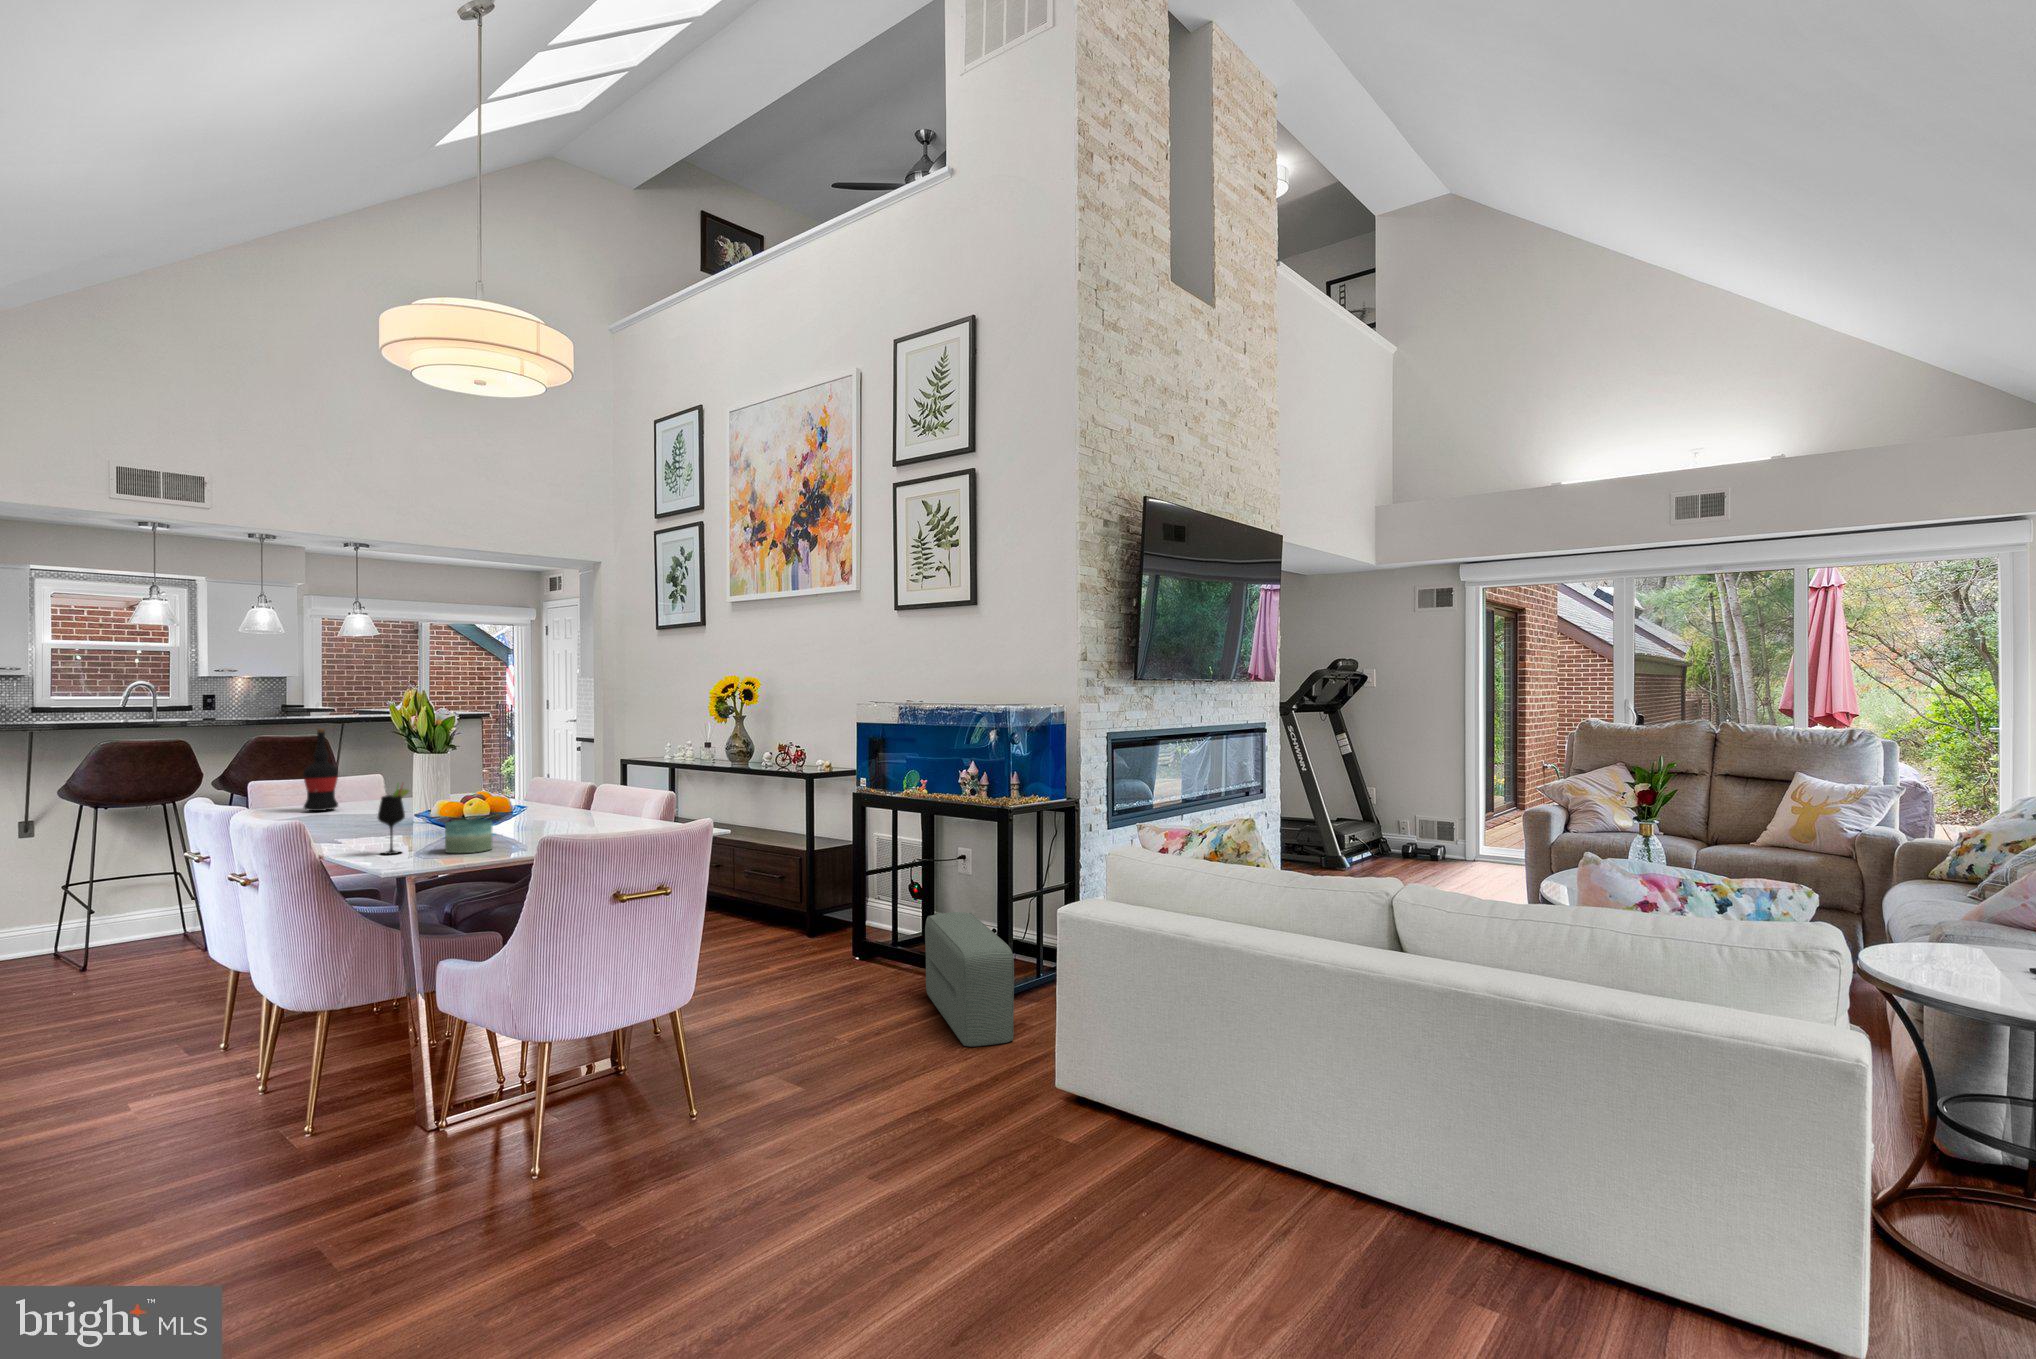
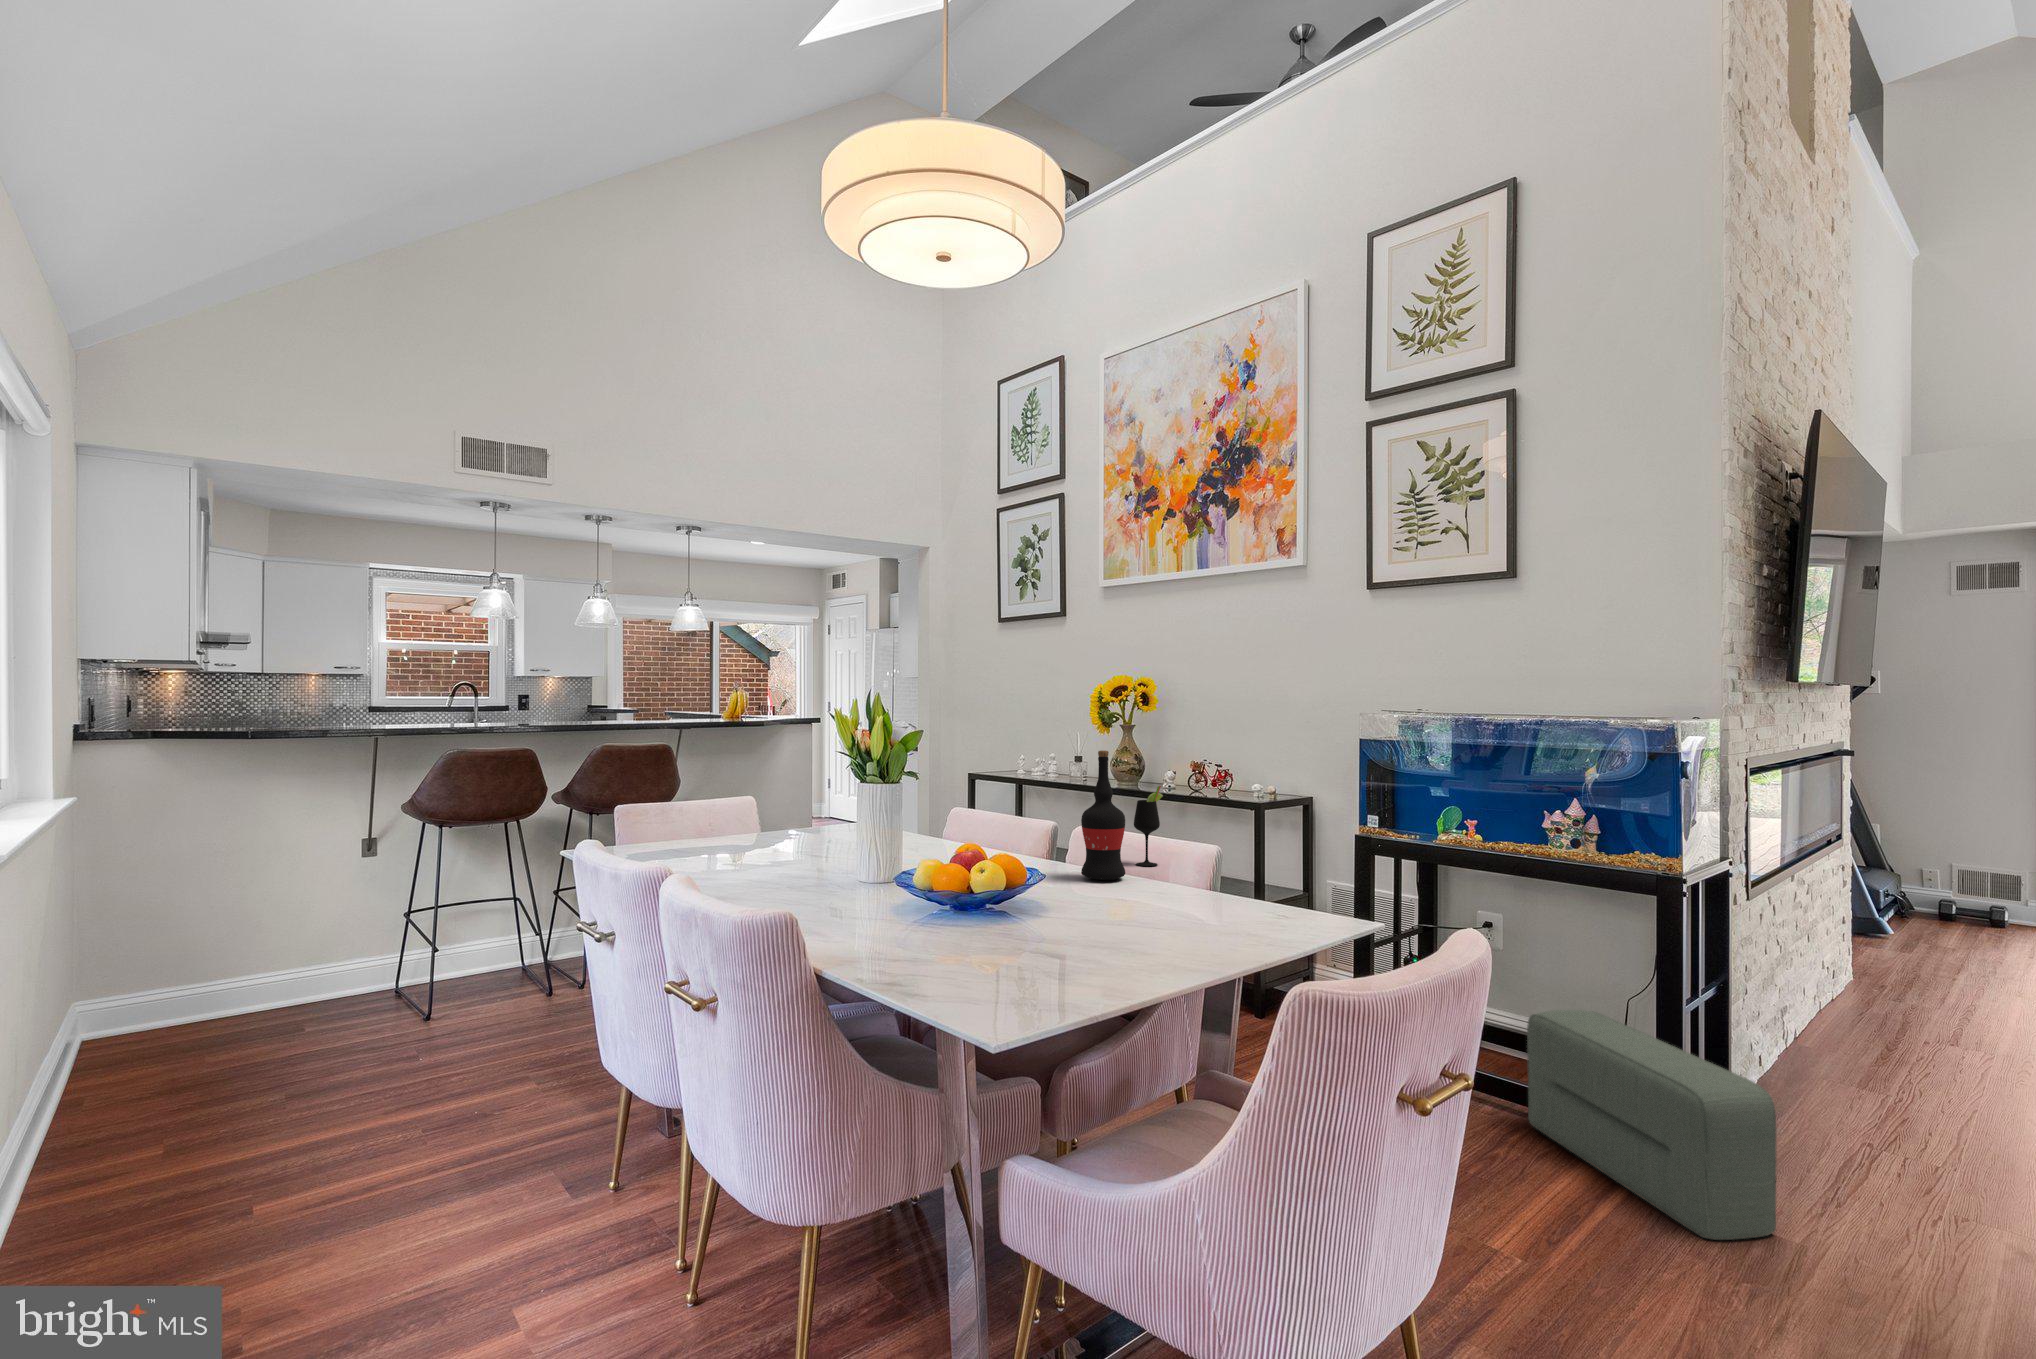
wine bottle: present [303,728,338,811] -> present [1081,751,1125,880]
wine glass: present [378,787,409,854] -> present [1134,786,1163,866]
candle: present [445,819,492,853] -> none [1011,875,1074,929]

